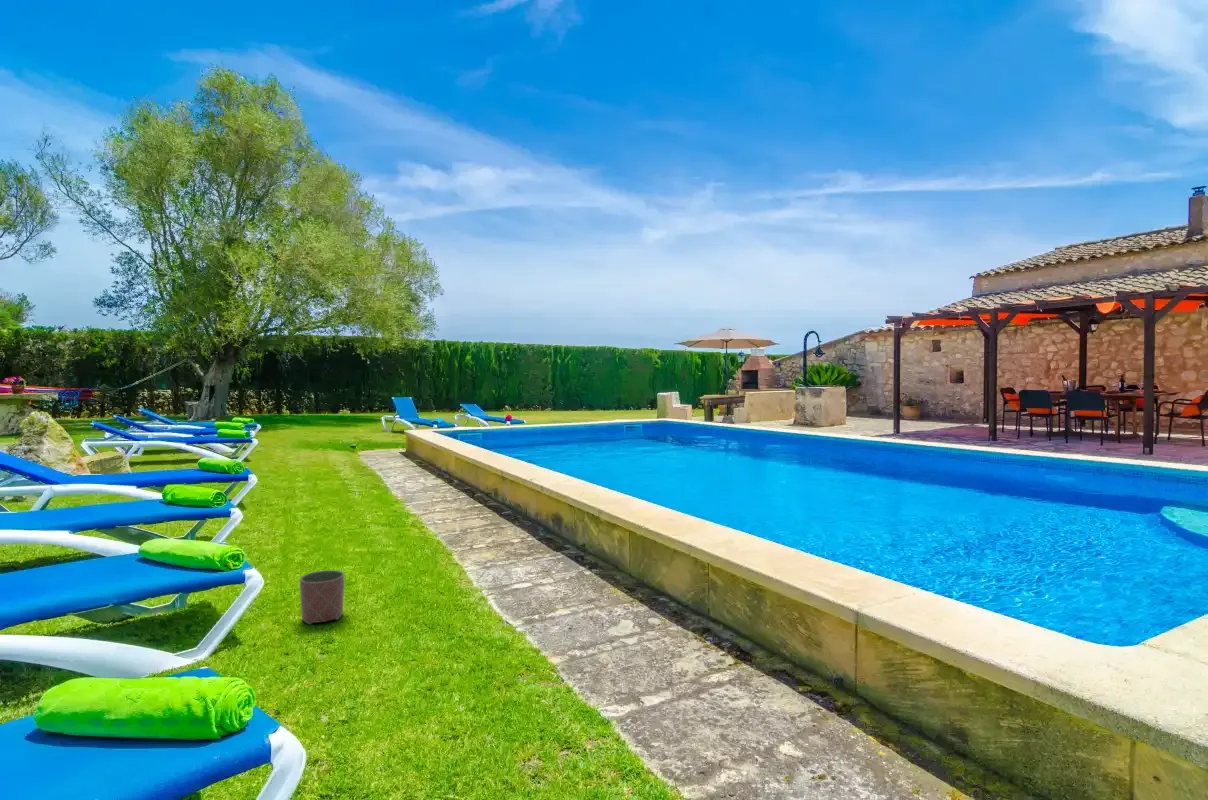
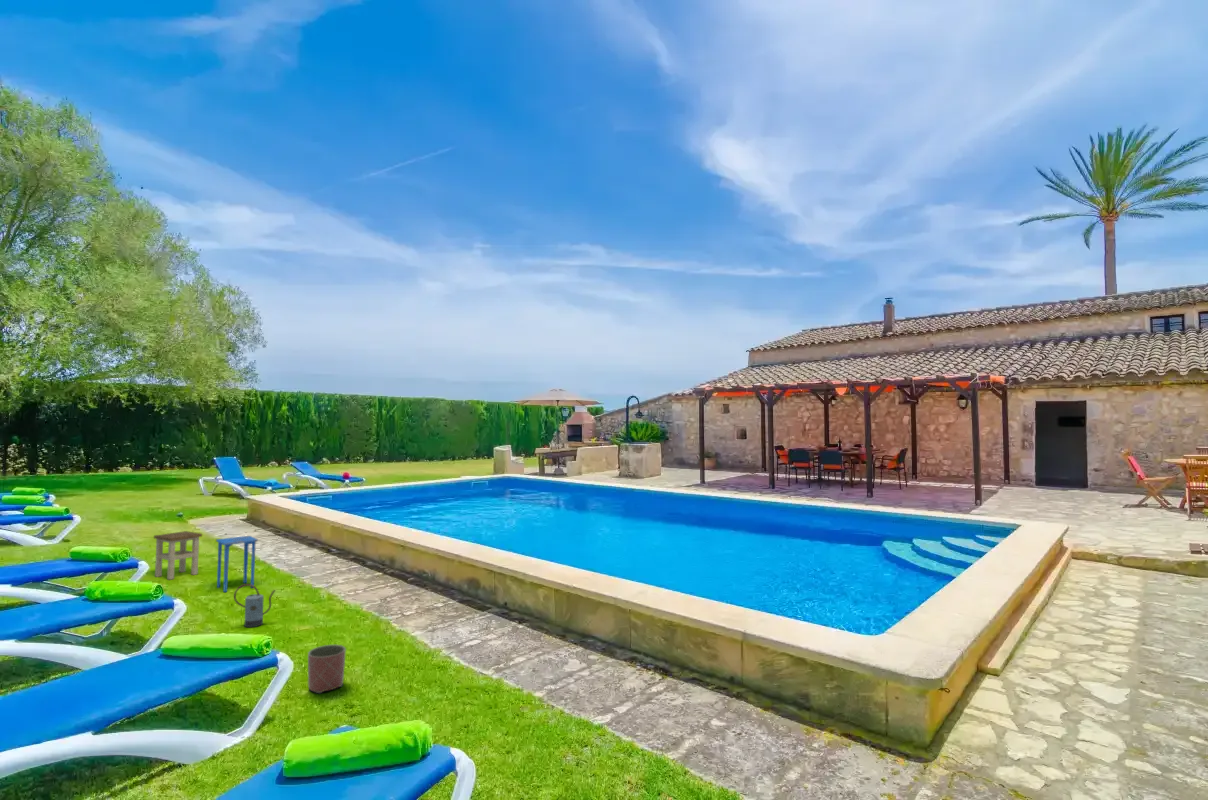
stool: none [276,453,317,498] -> present [154,531,202,580]
side table: none [316,458,352,512] -> present [216,536,258,592]
watering can: none [296,501,337,547] -> present [234,584,275,627]

